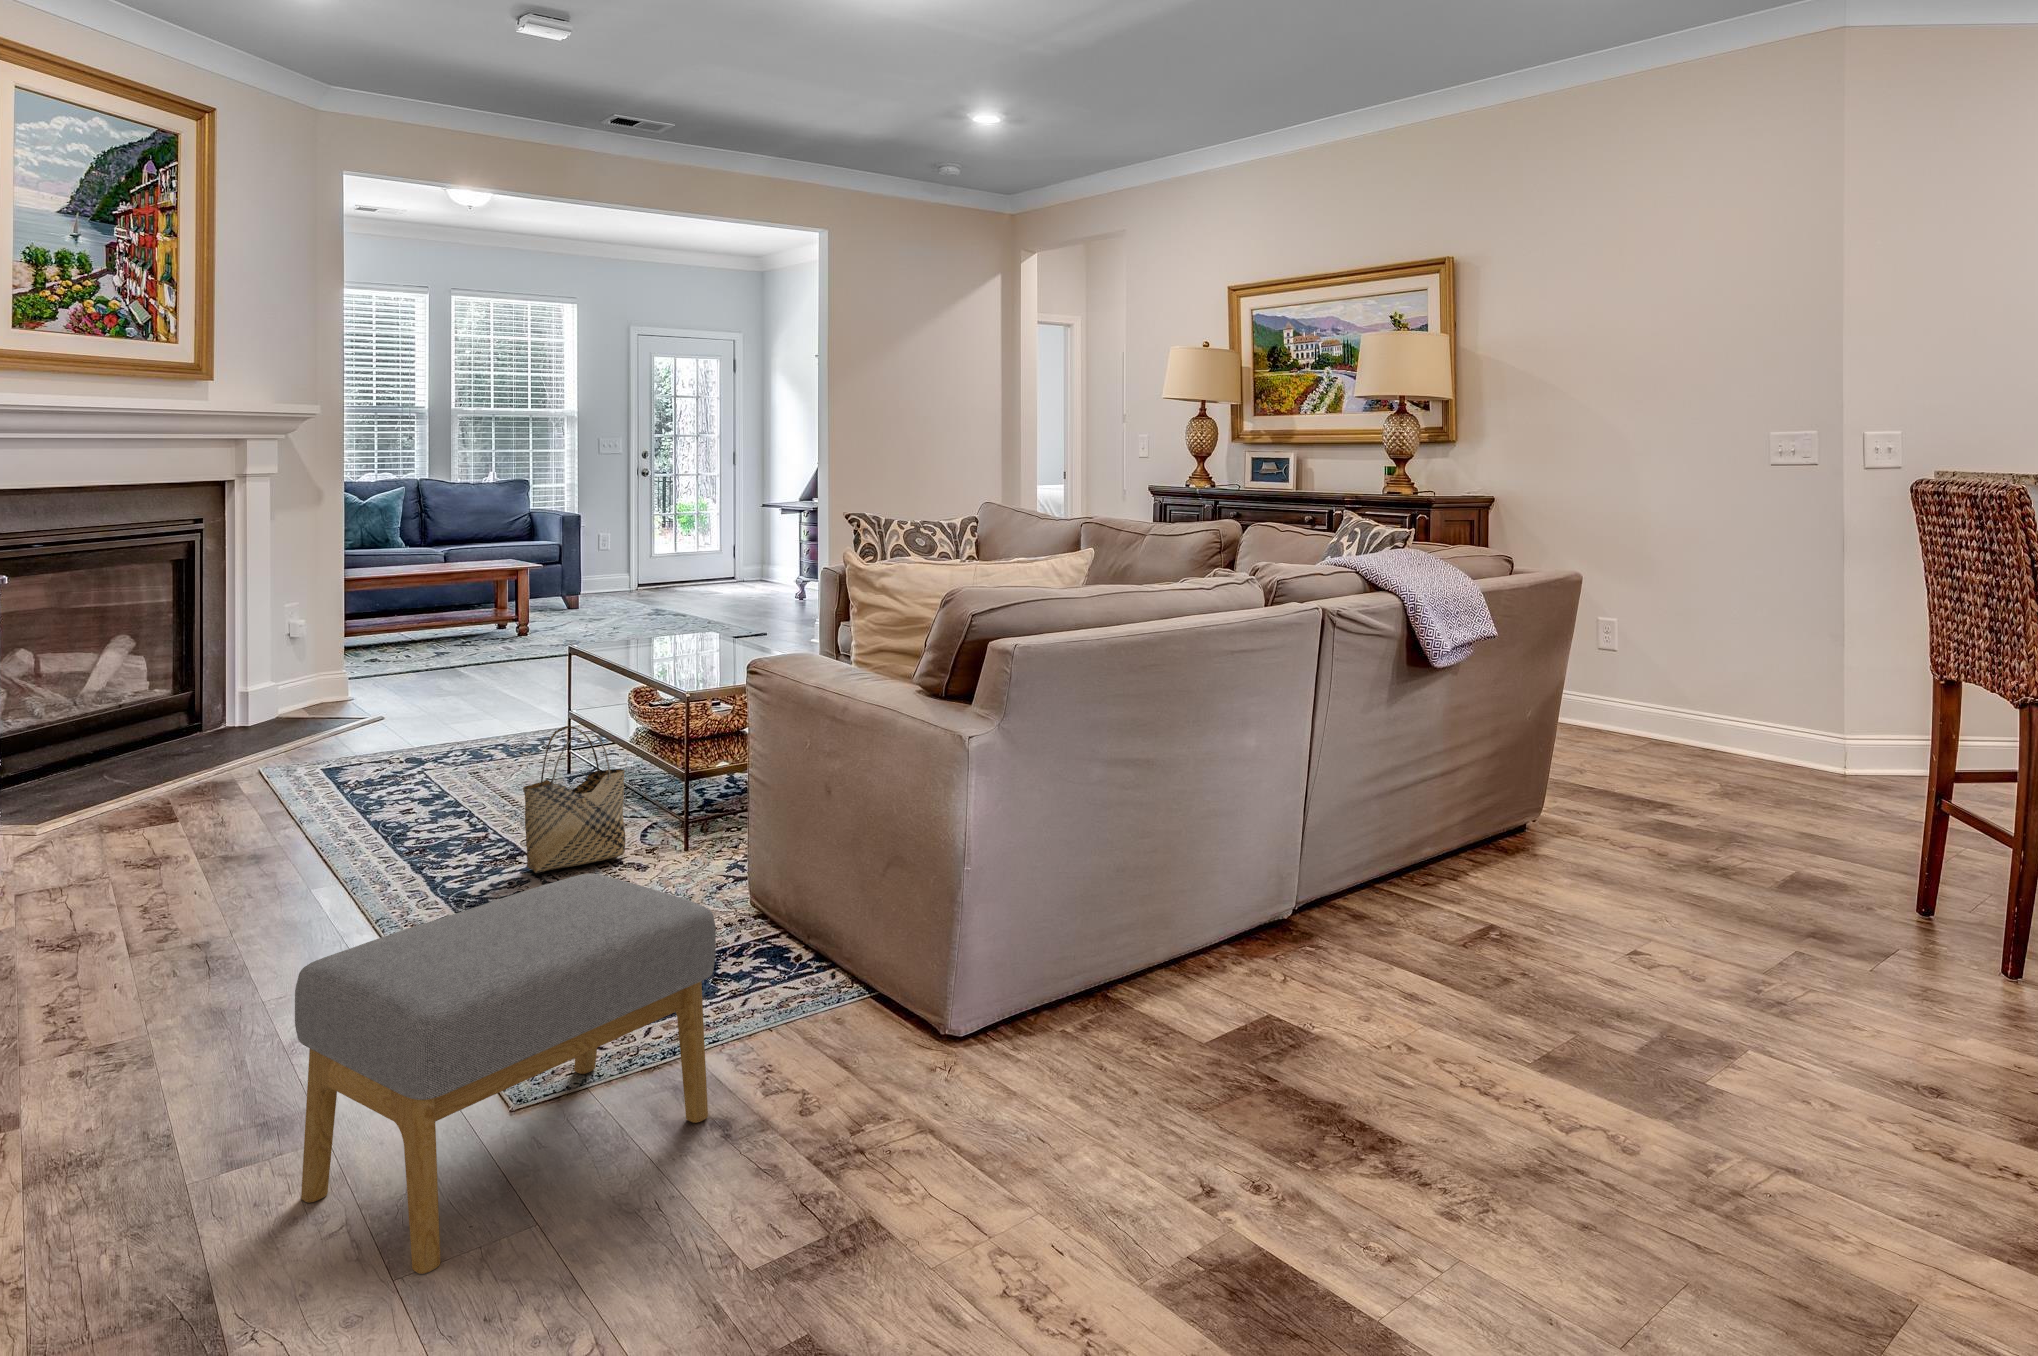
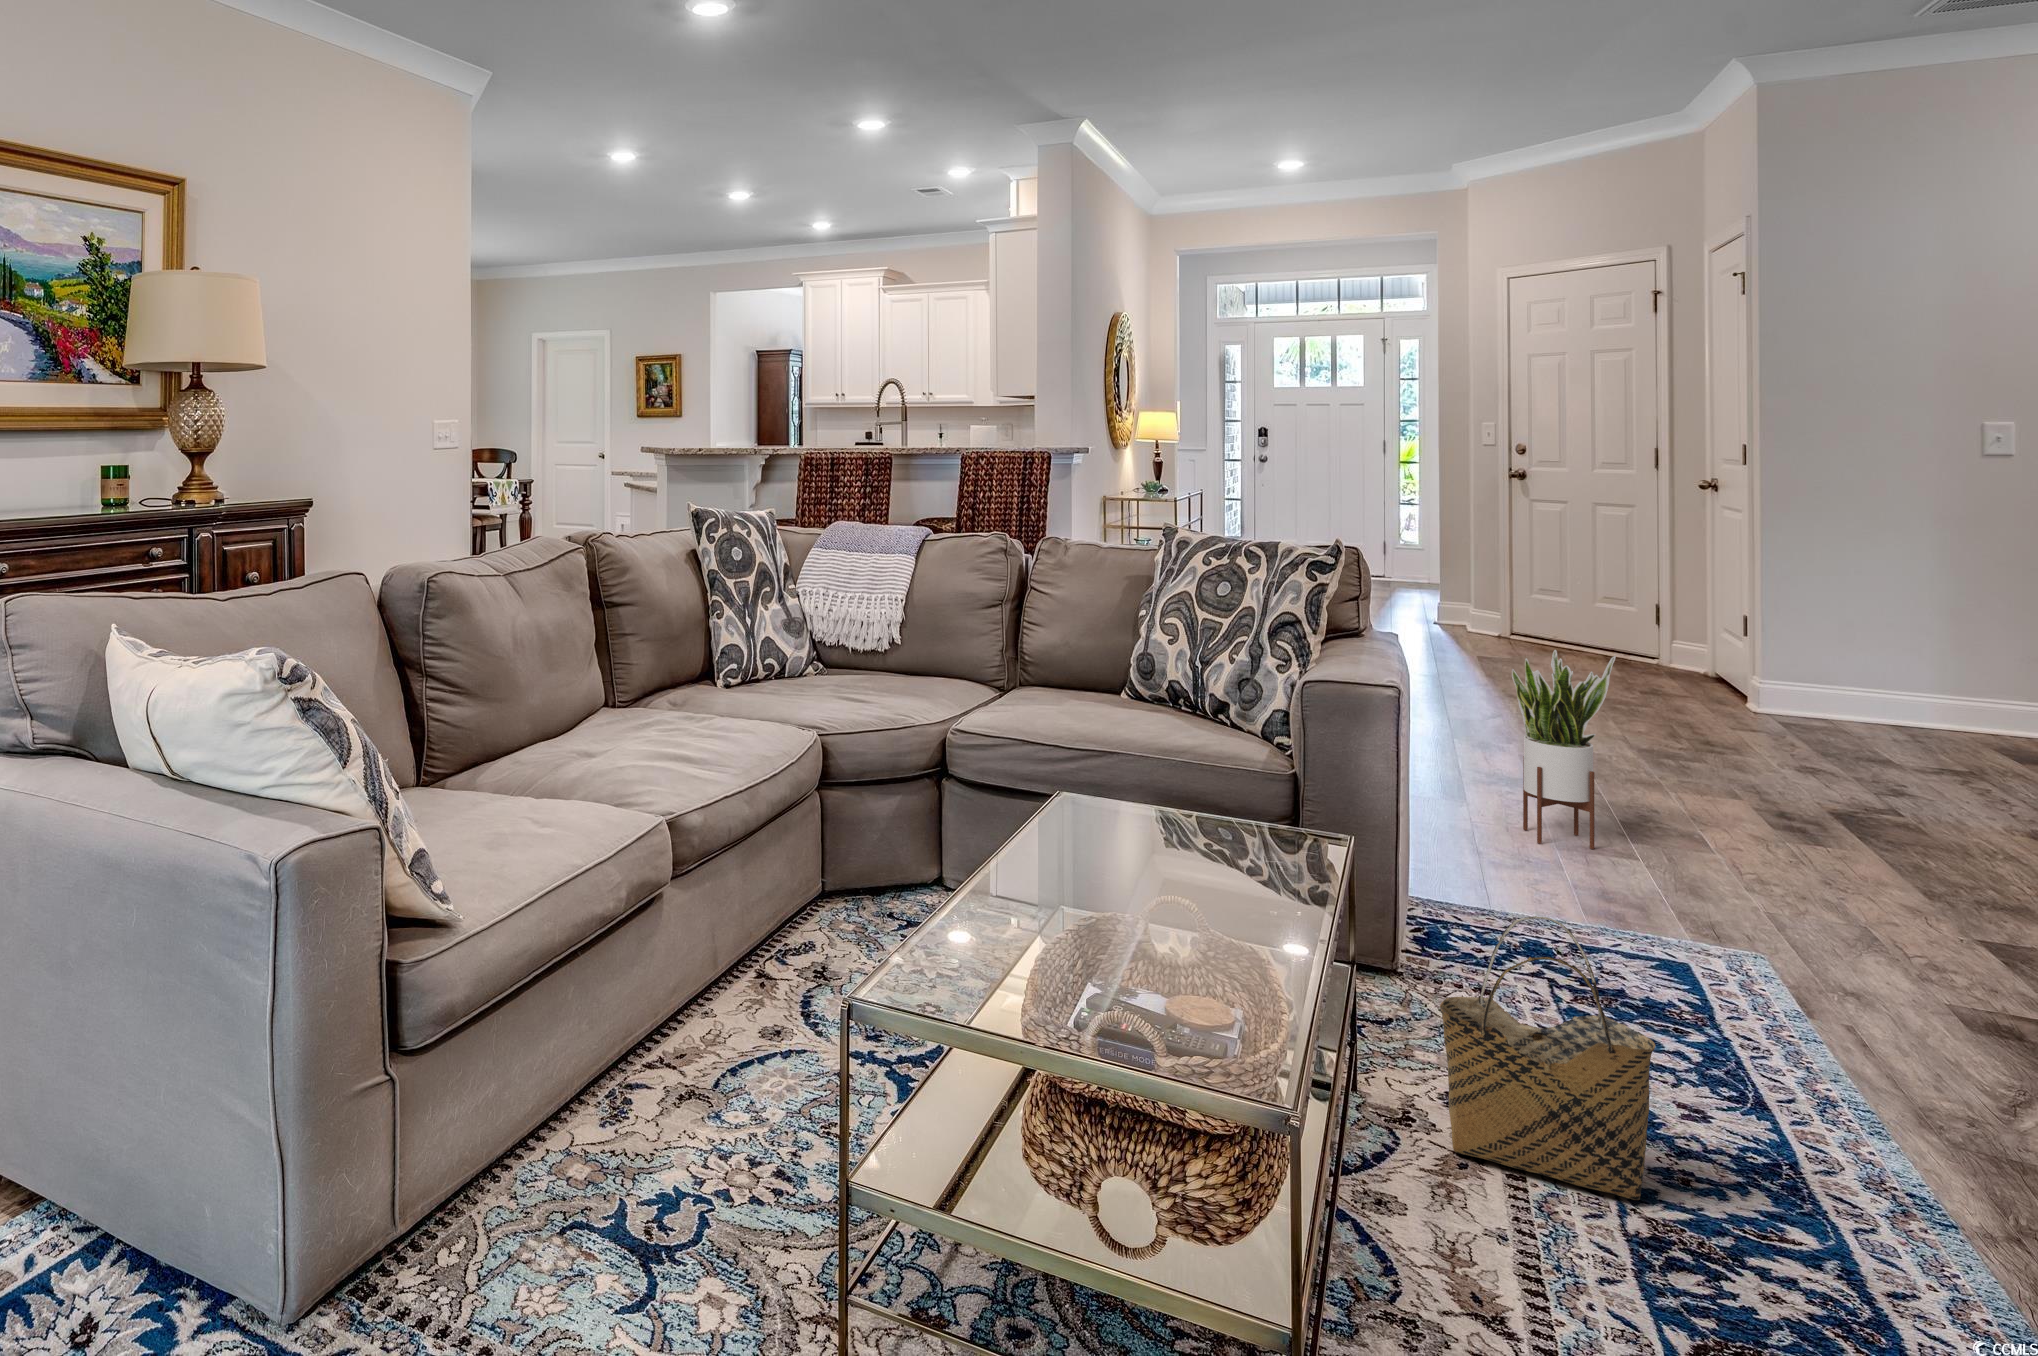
potted plant: none [790,867,937,1258] -> present [1512,650,1616,849]
footstool: present [295,874,716,1274] -> none [1605,749,1972,978]

